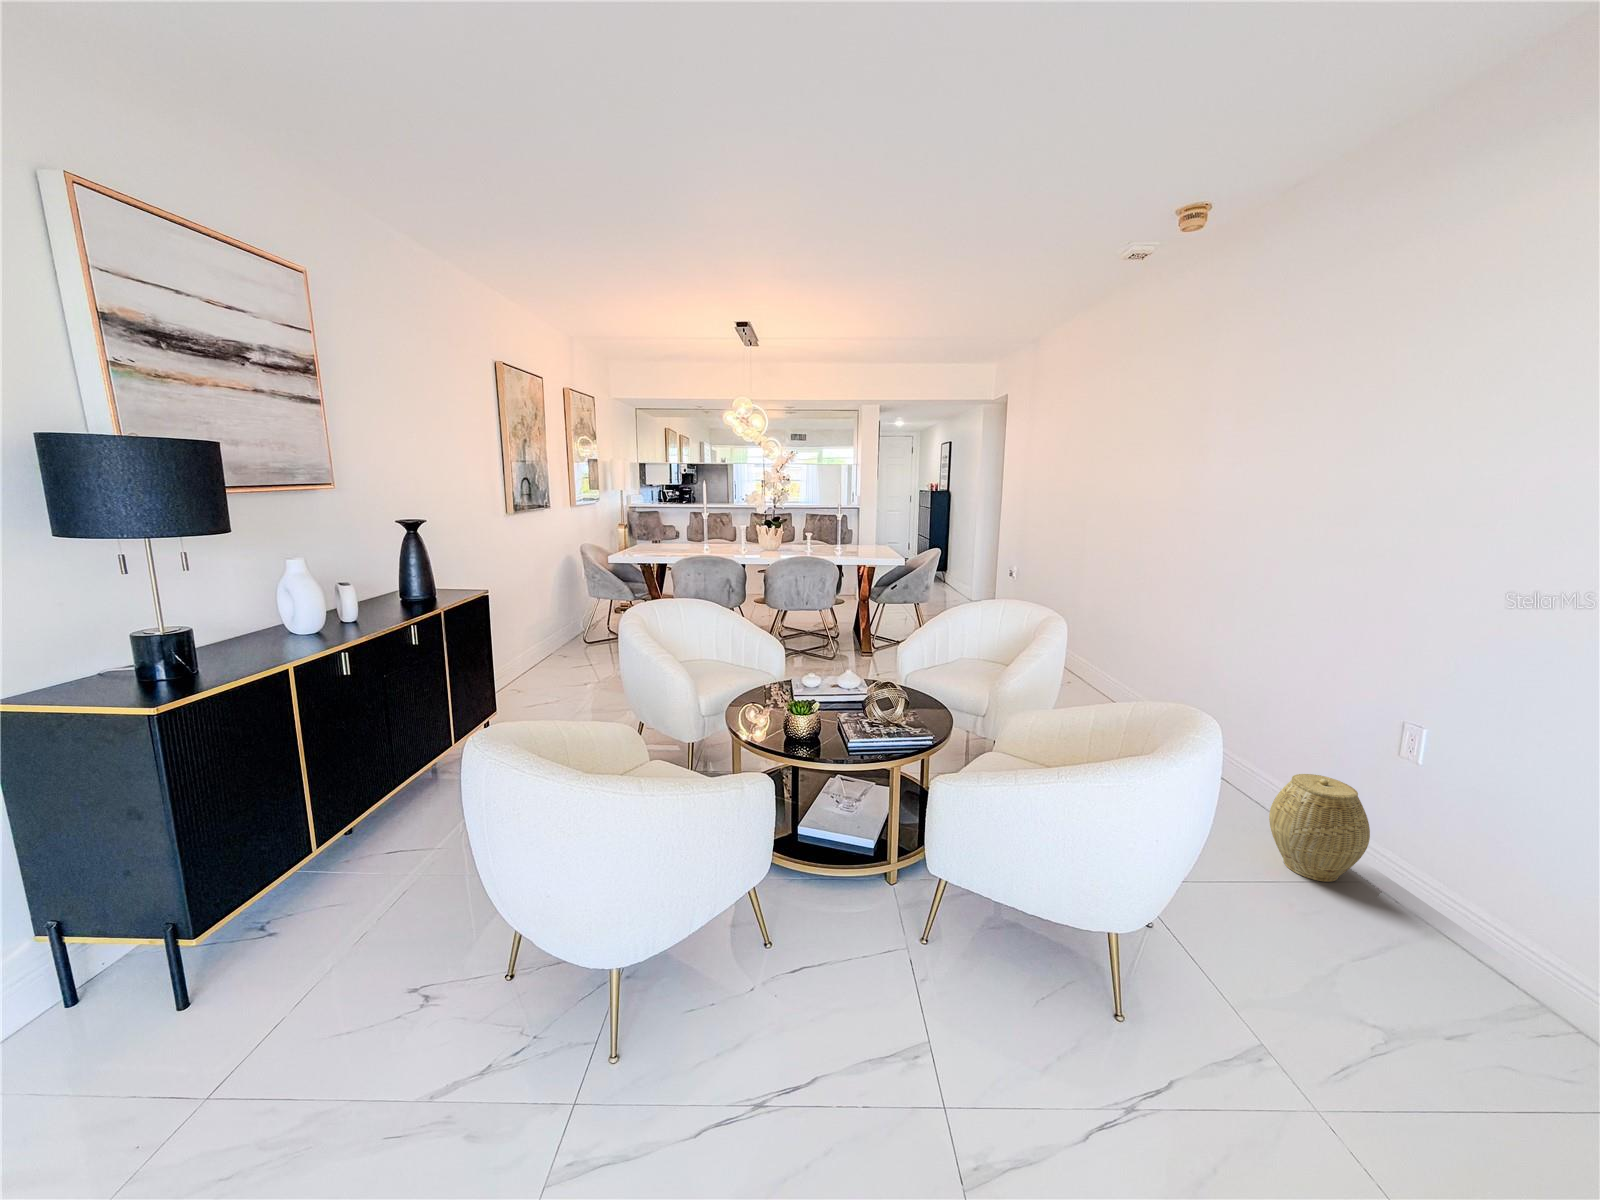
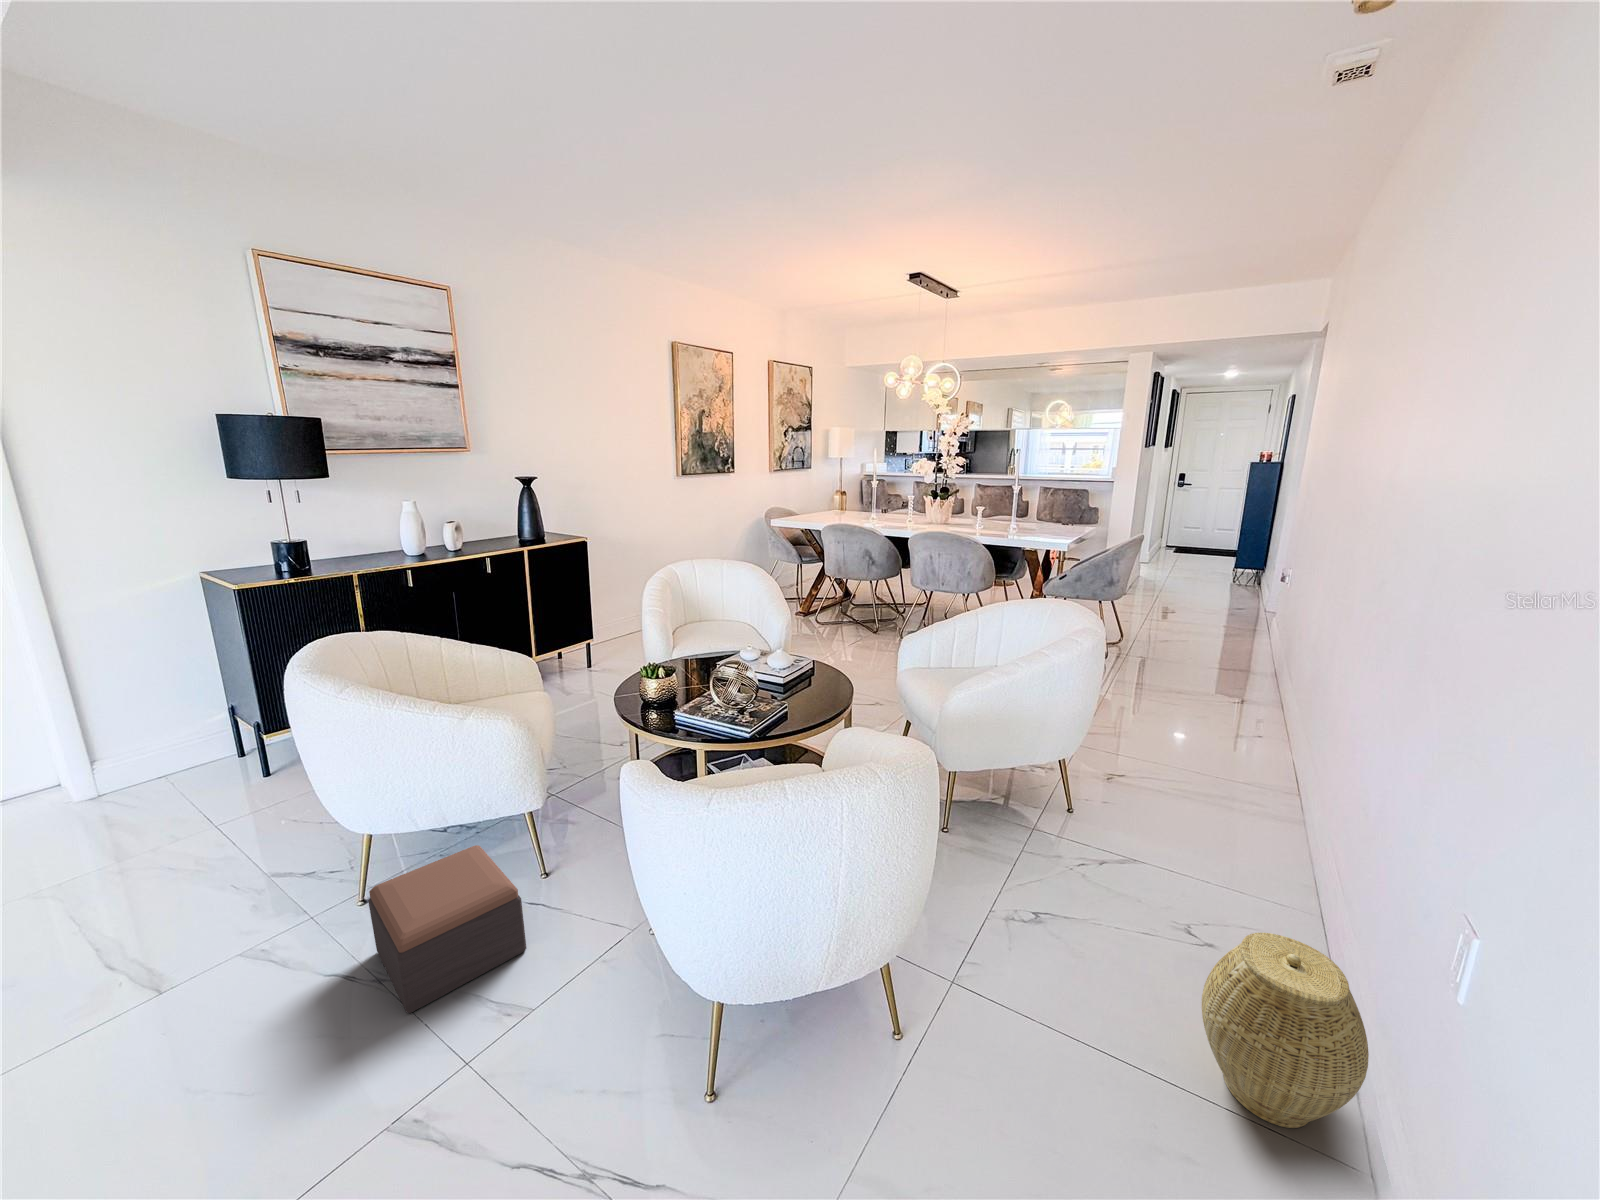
footstool: none [711,926,855,1107] -> present [368,845,526,1013]

